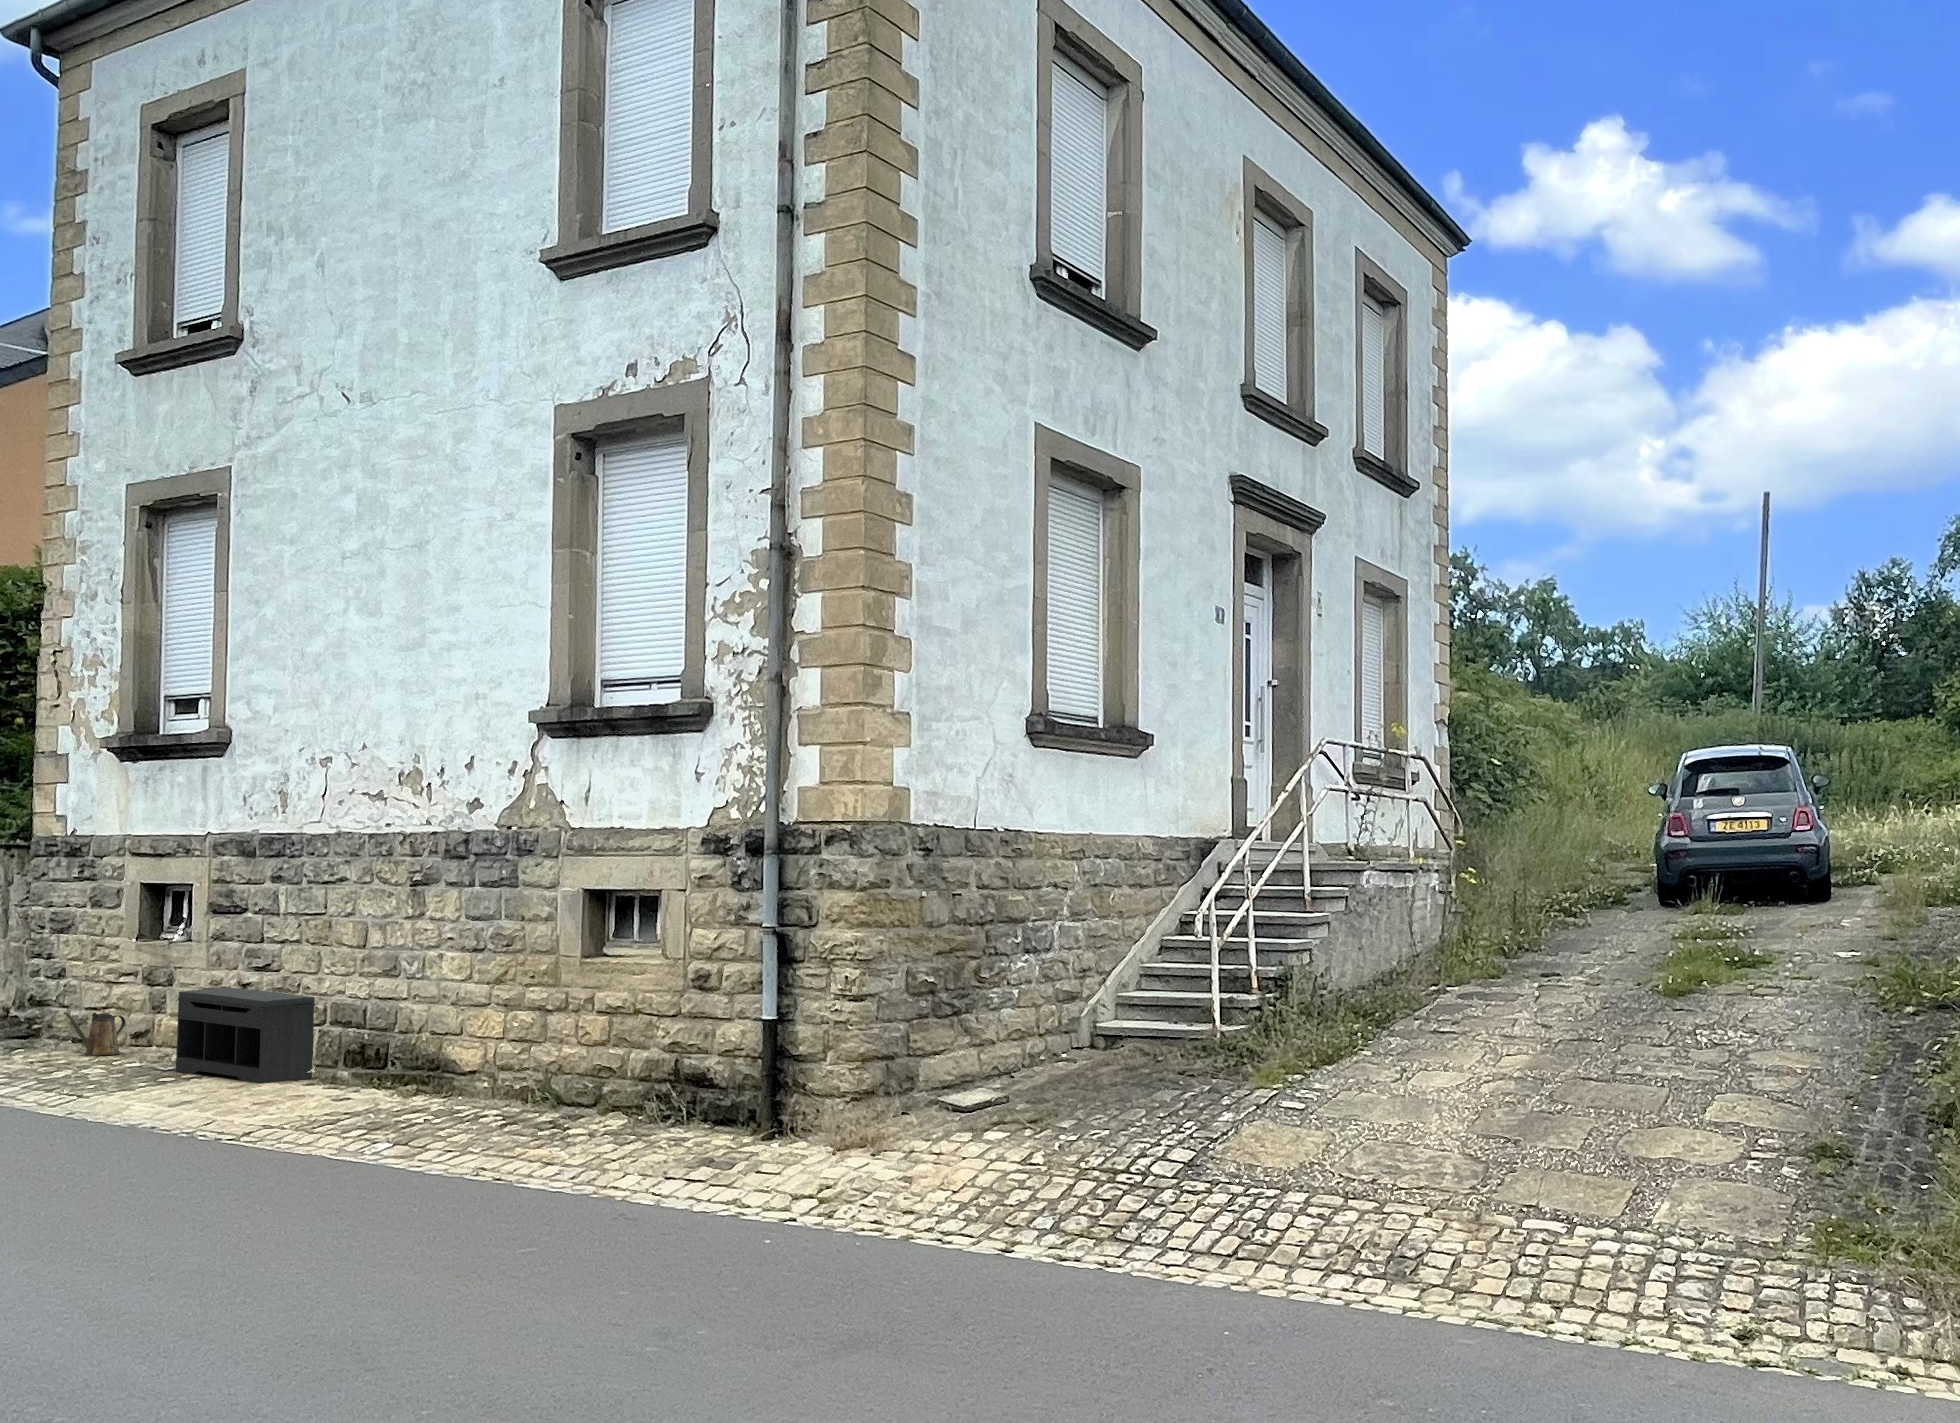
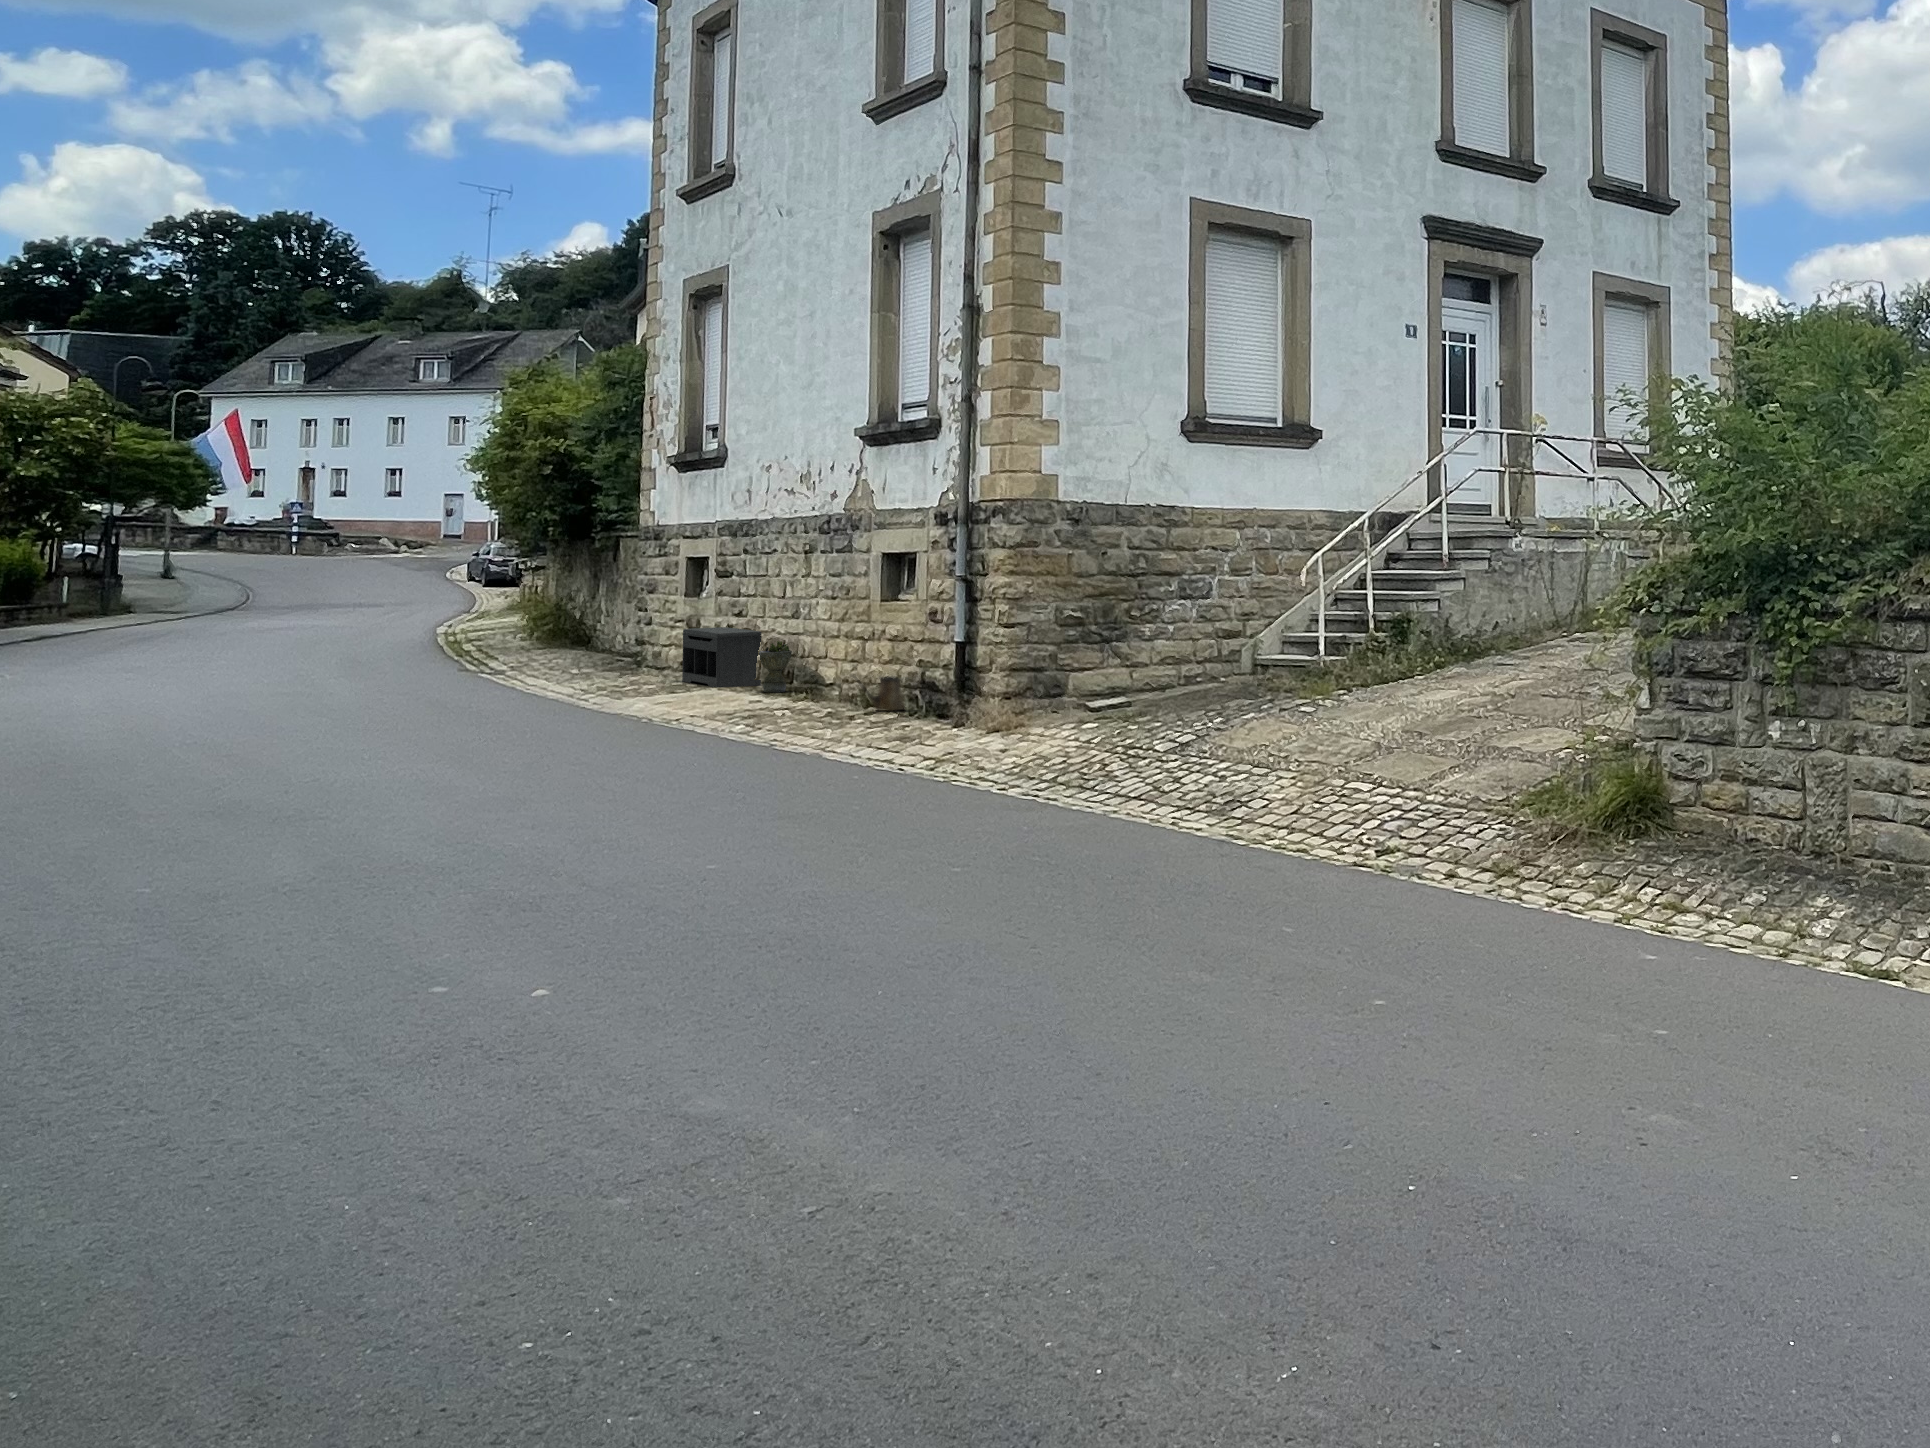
watering can: present [64,1012,126,1056] -> present [855,676,908,711]
planter: none [347,1015,393,1093] -> present [759,641,792,692]

